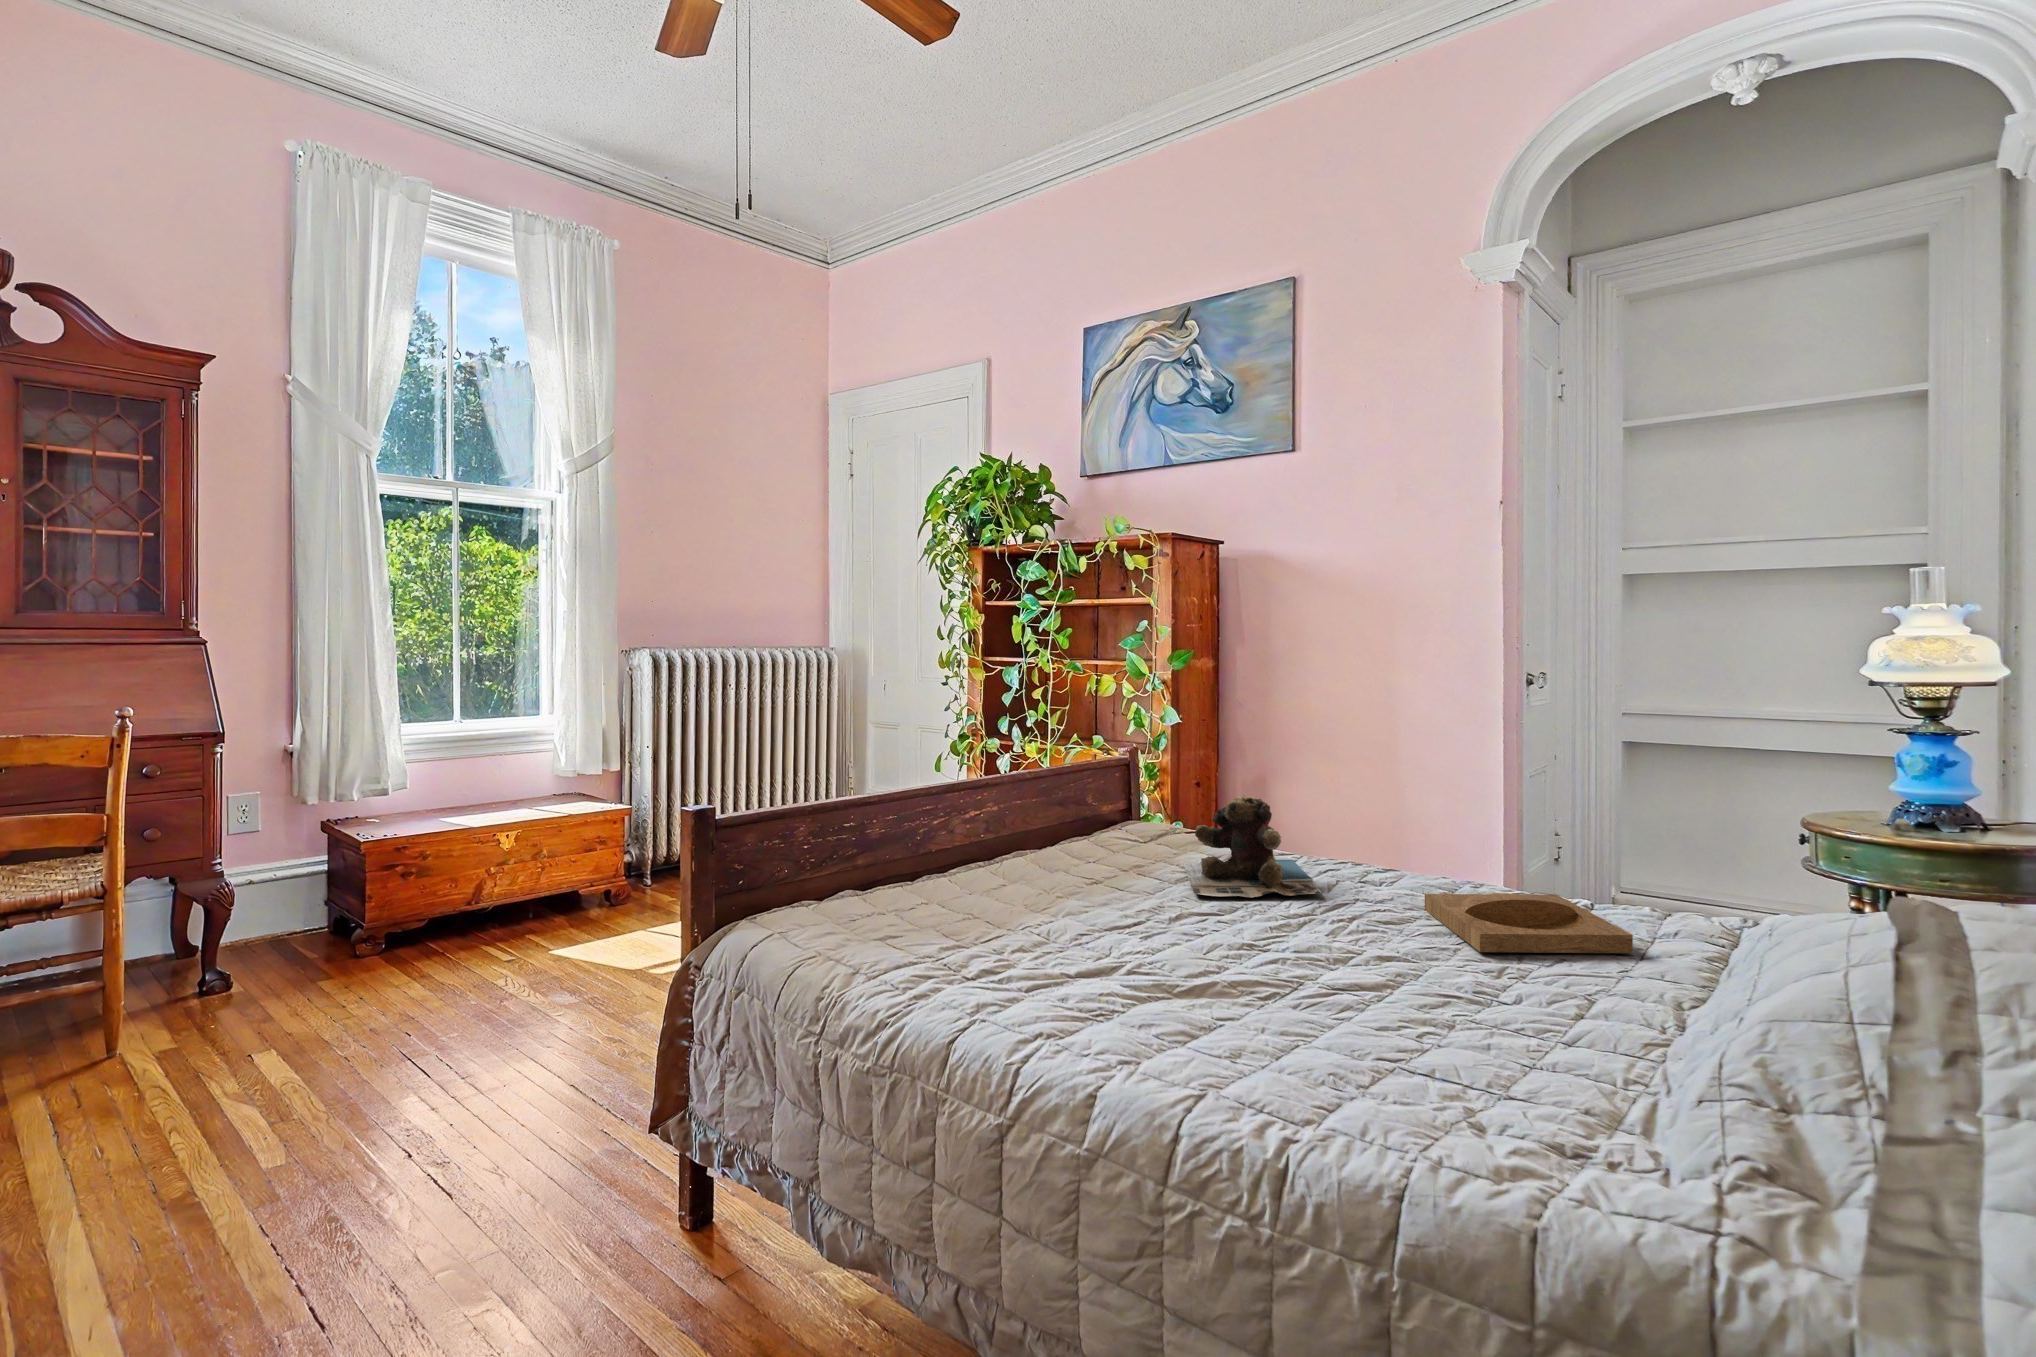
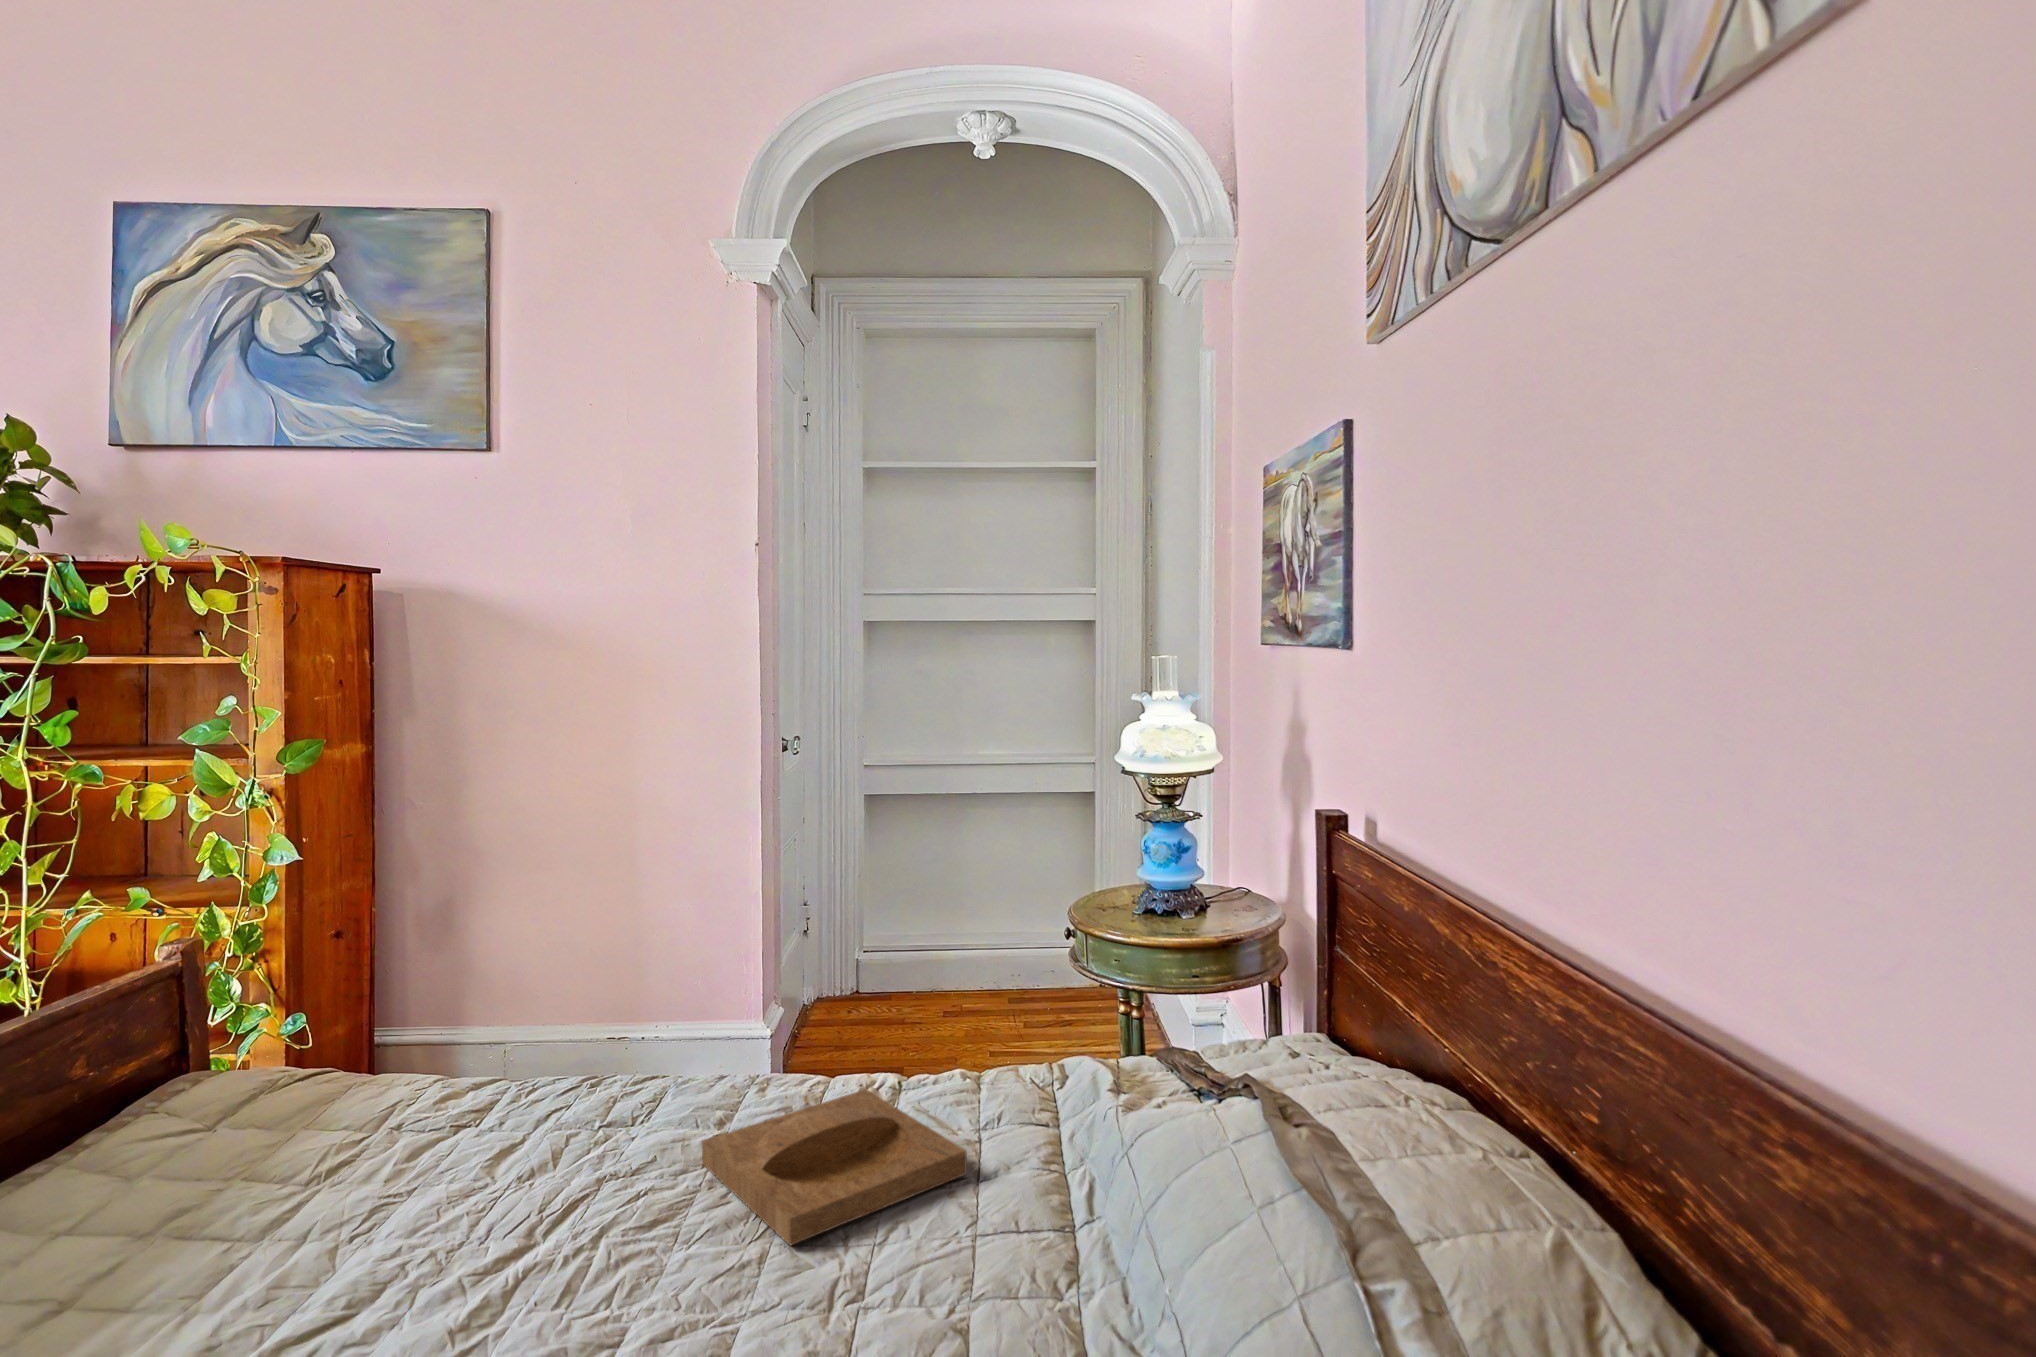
teddy bear: present [1183,795,1322,898] -> none [282,1029,544,1260]

